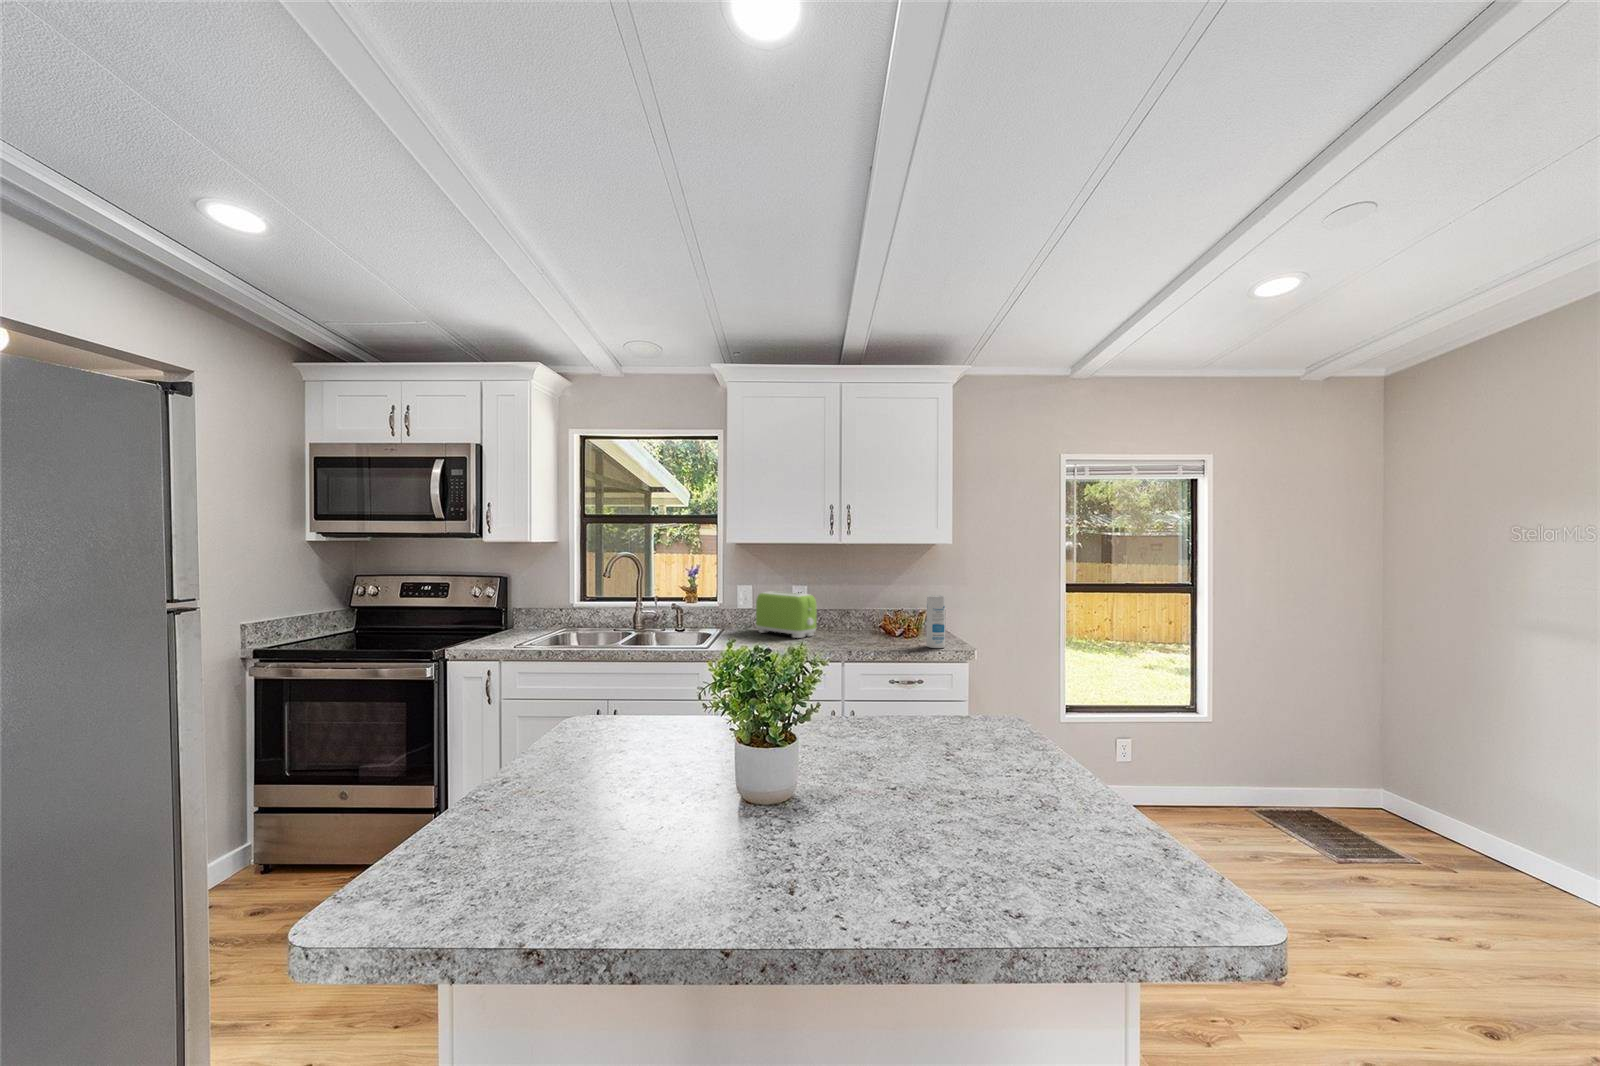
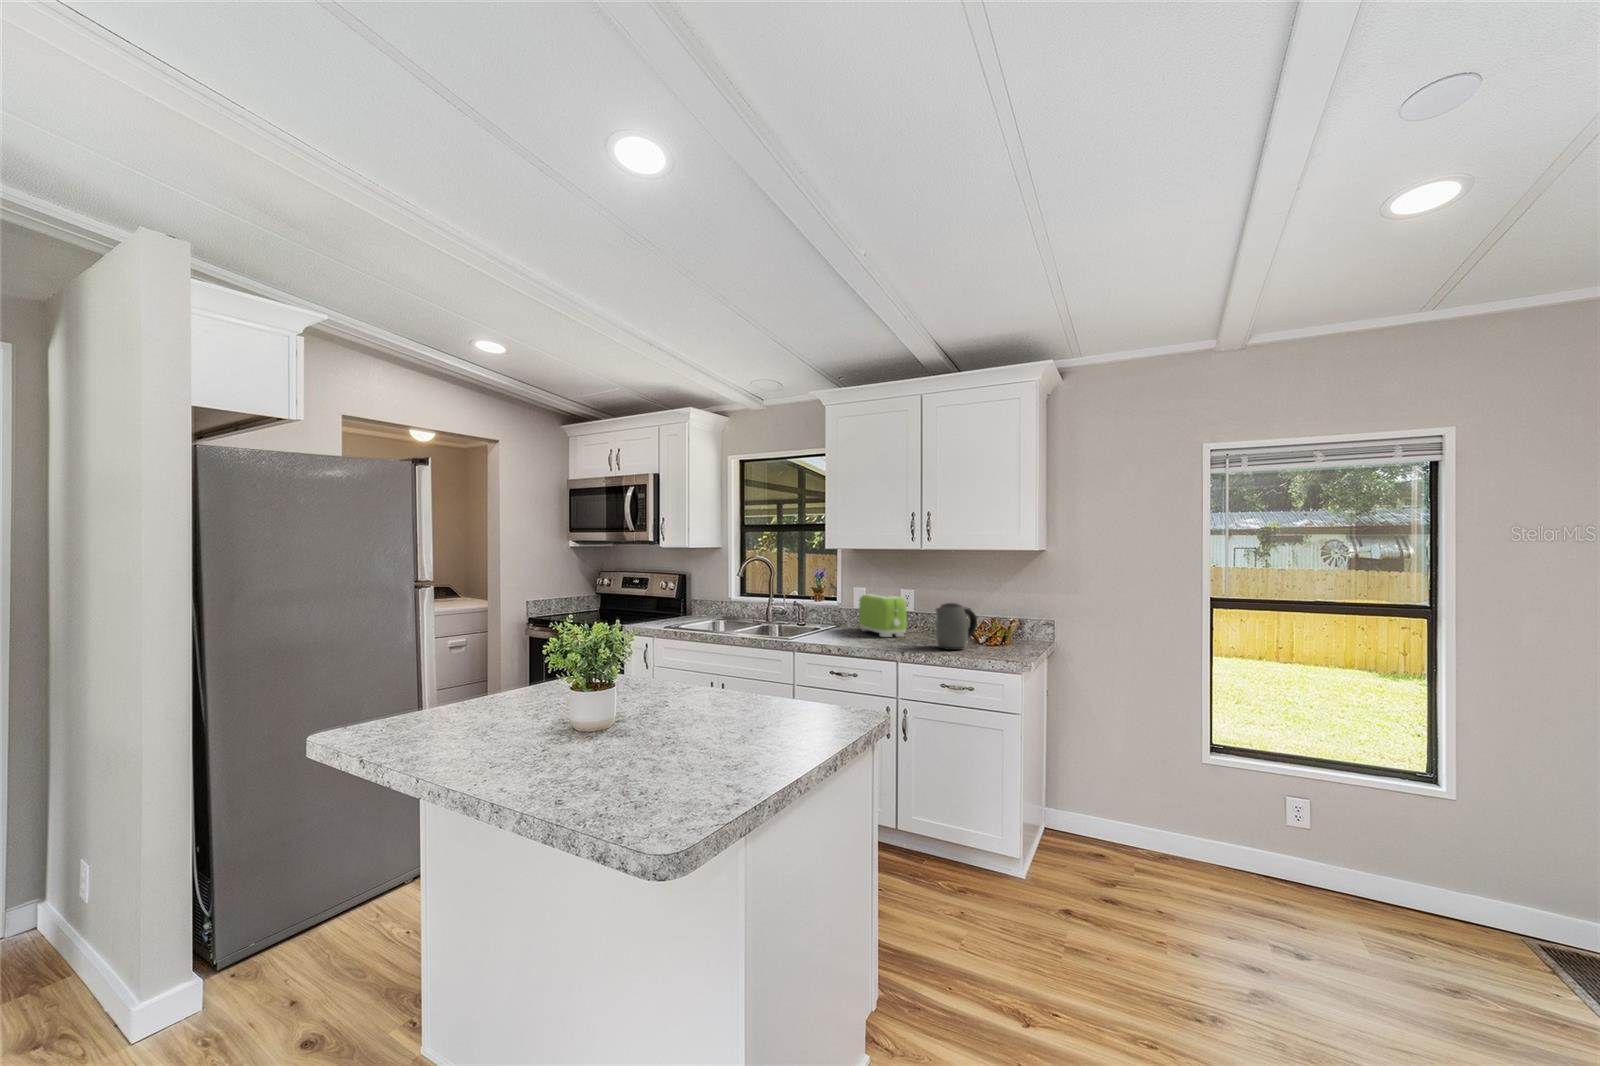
canister: present [927,595,945,648] -> none [990,601,1009,656]
kettle: none [868,599,902,646] -> present [935,603,977,650]

